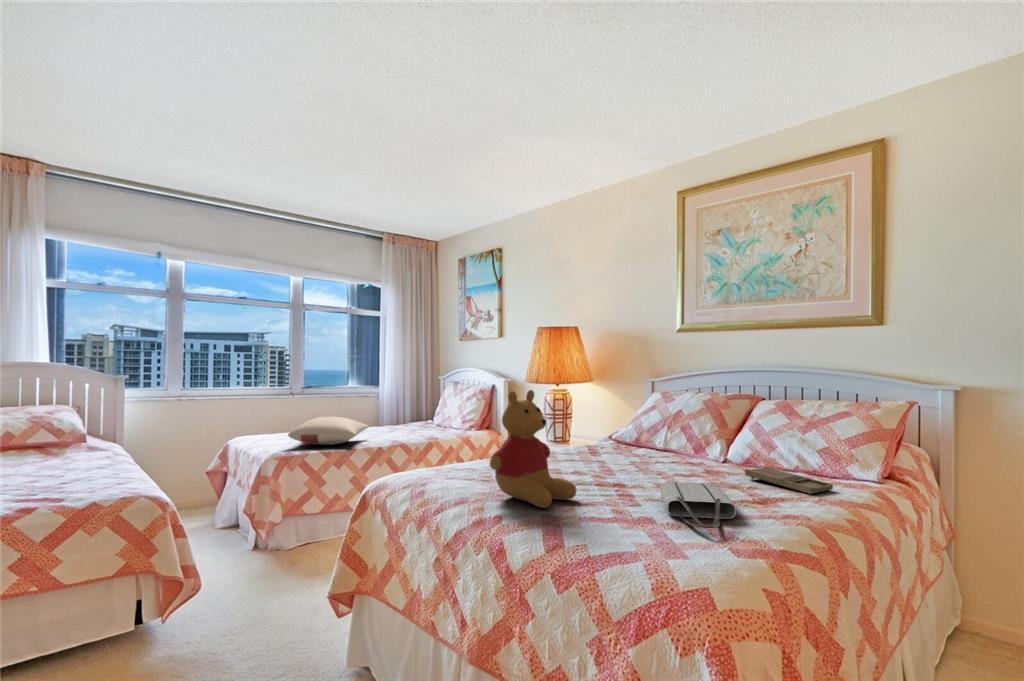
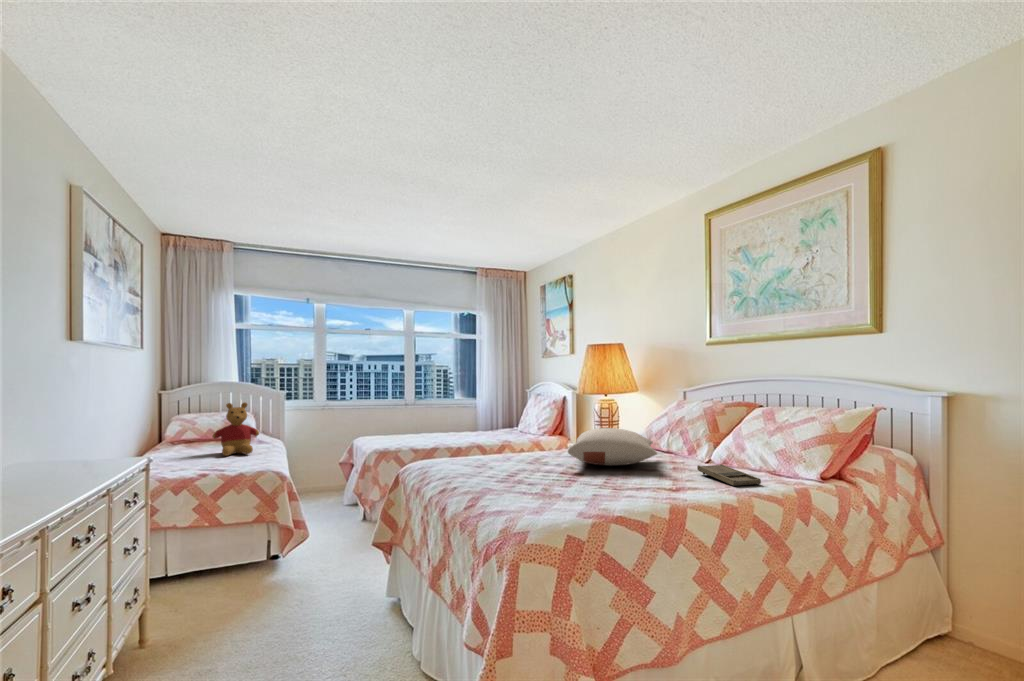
stuffed bear: present [490,390,577,508] -> present [212,402,259,456]
pillow: present [288,416,369,445] -> present [568,428,657,466]
tote bag: present [661,482,736,528] -> none [578,471,643,499]

